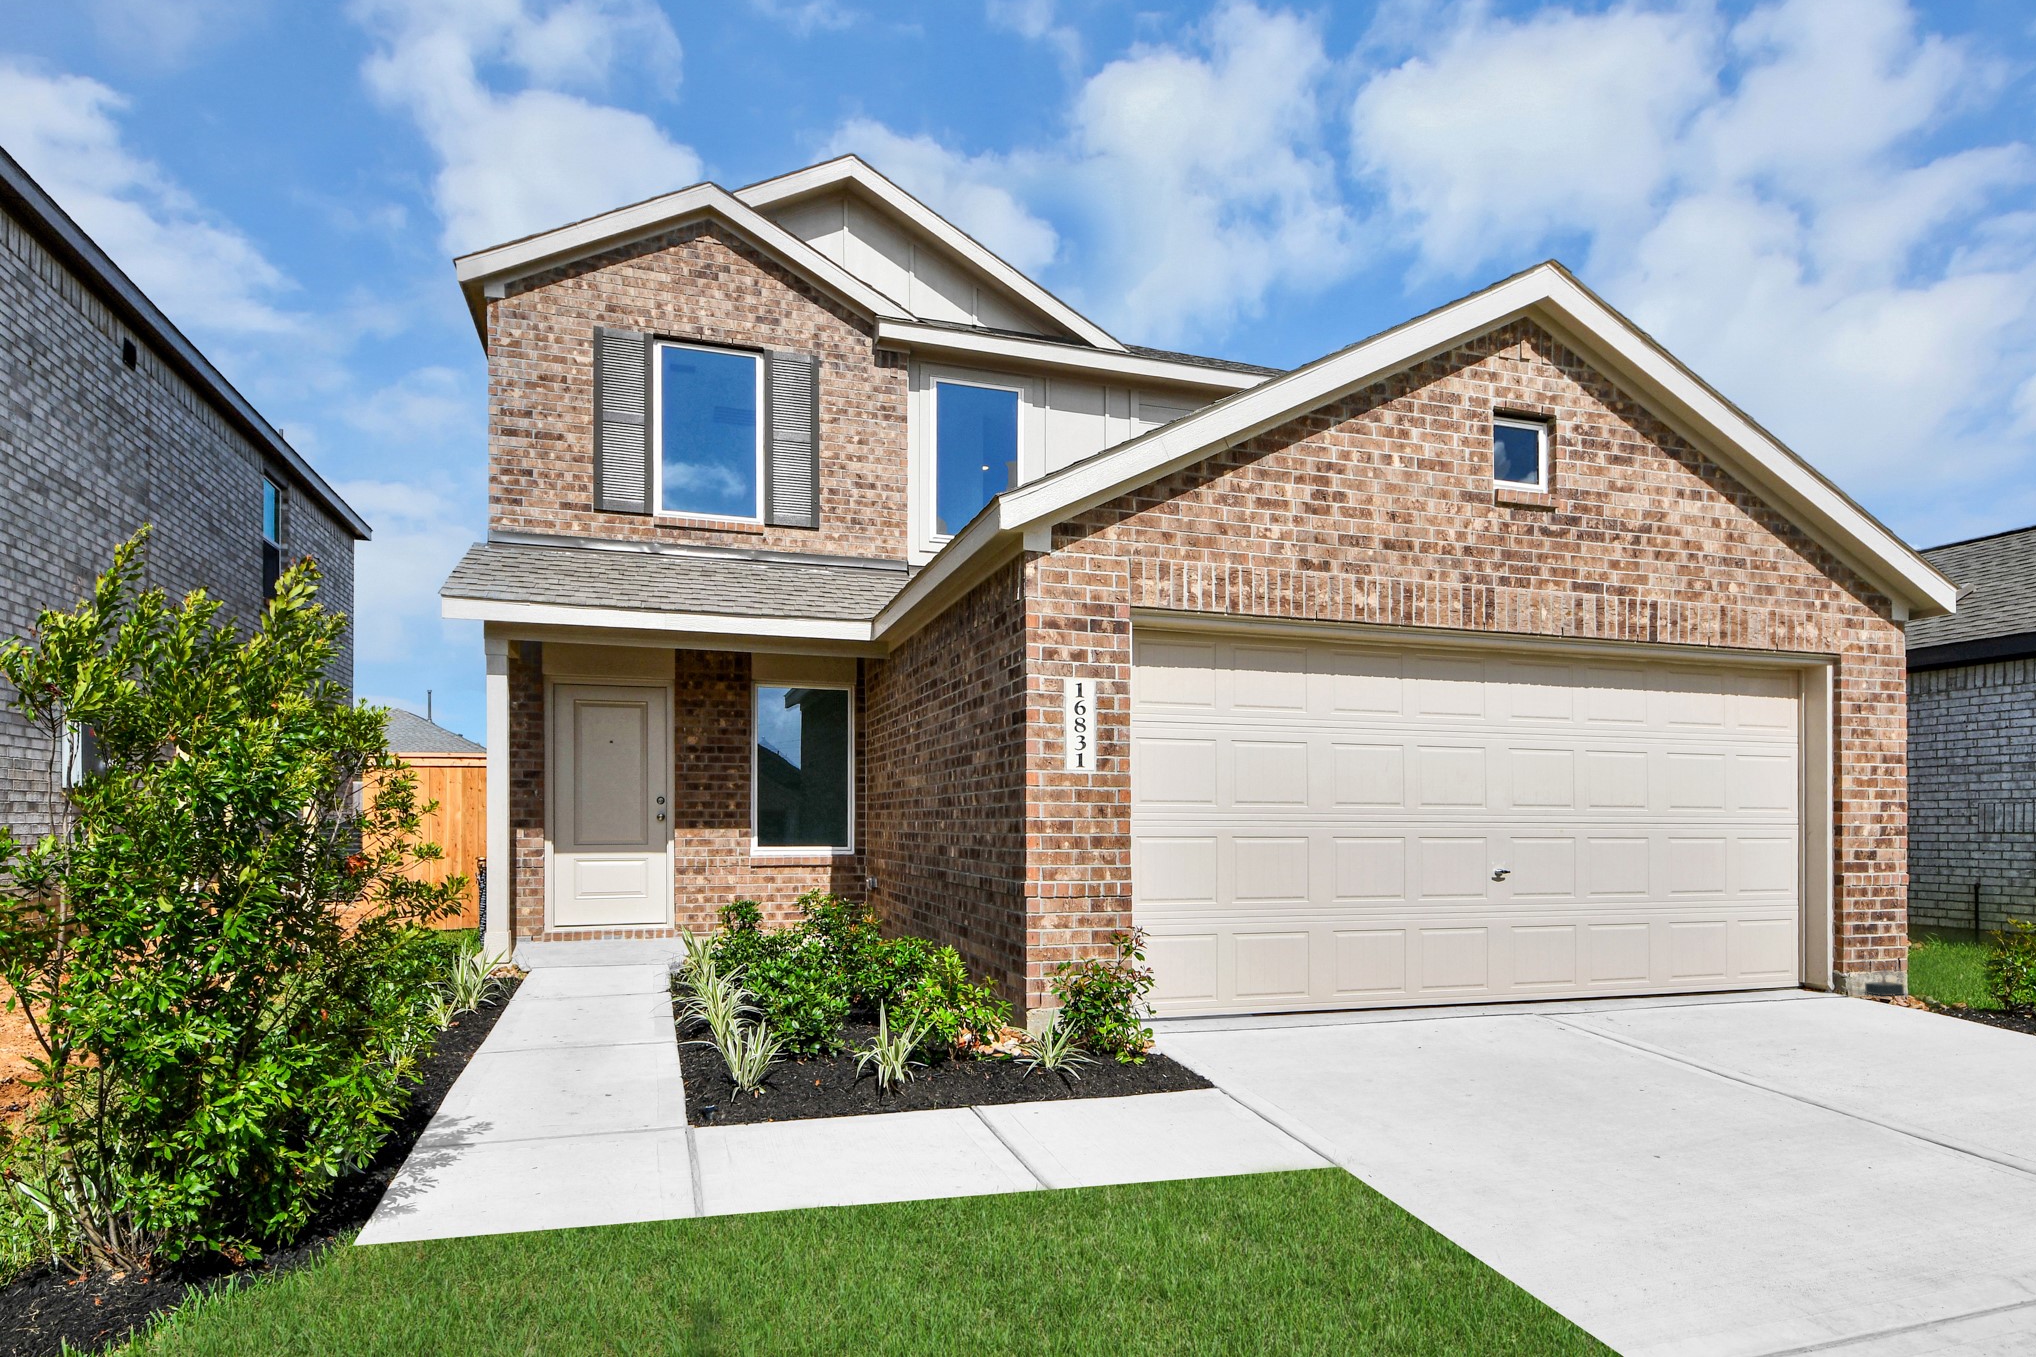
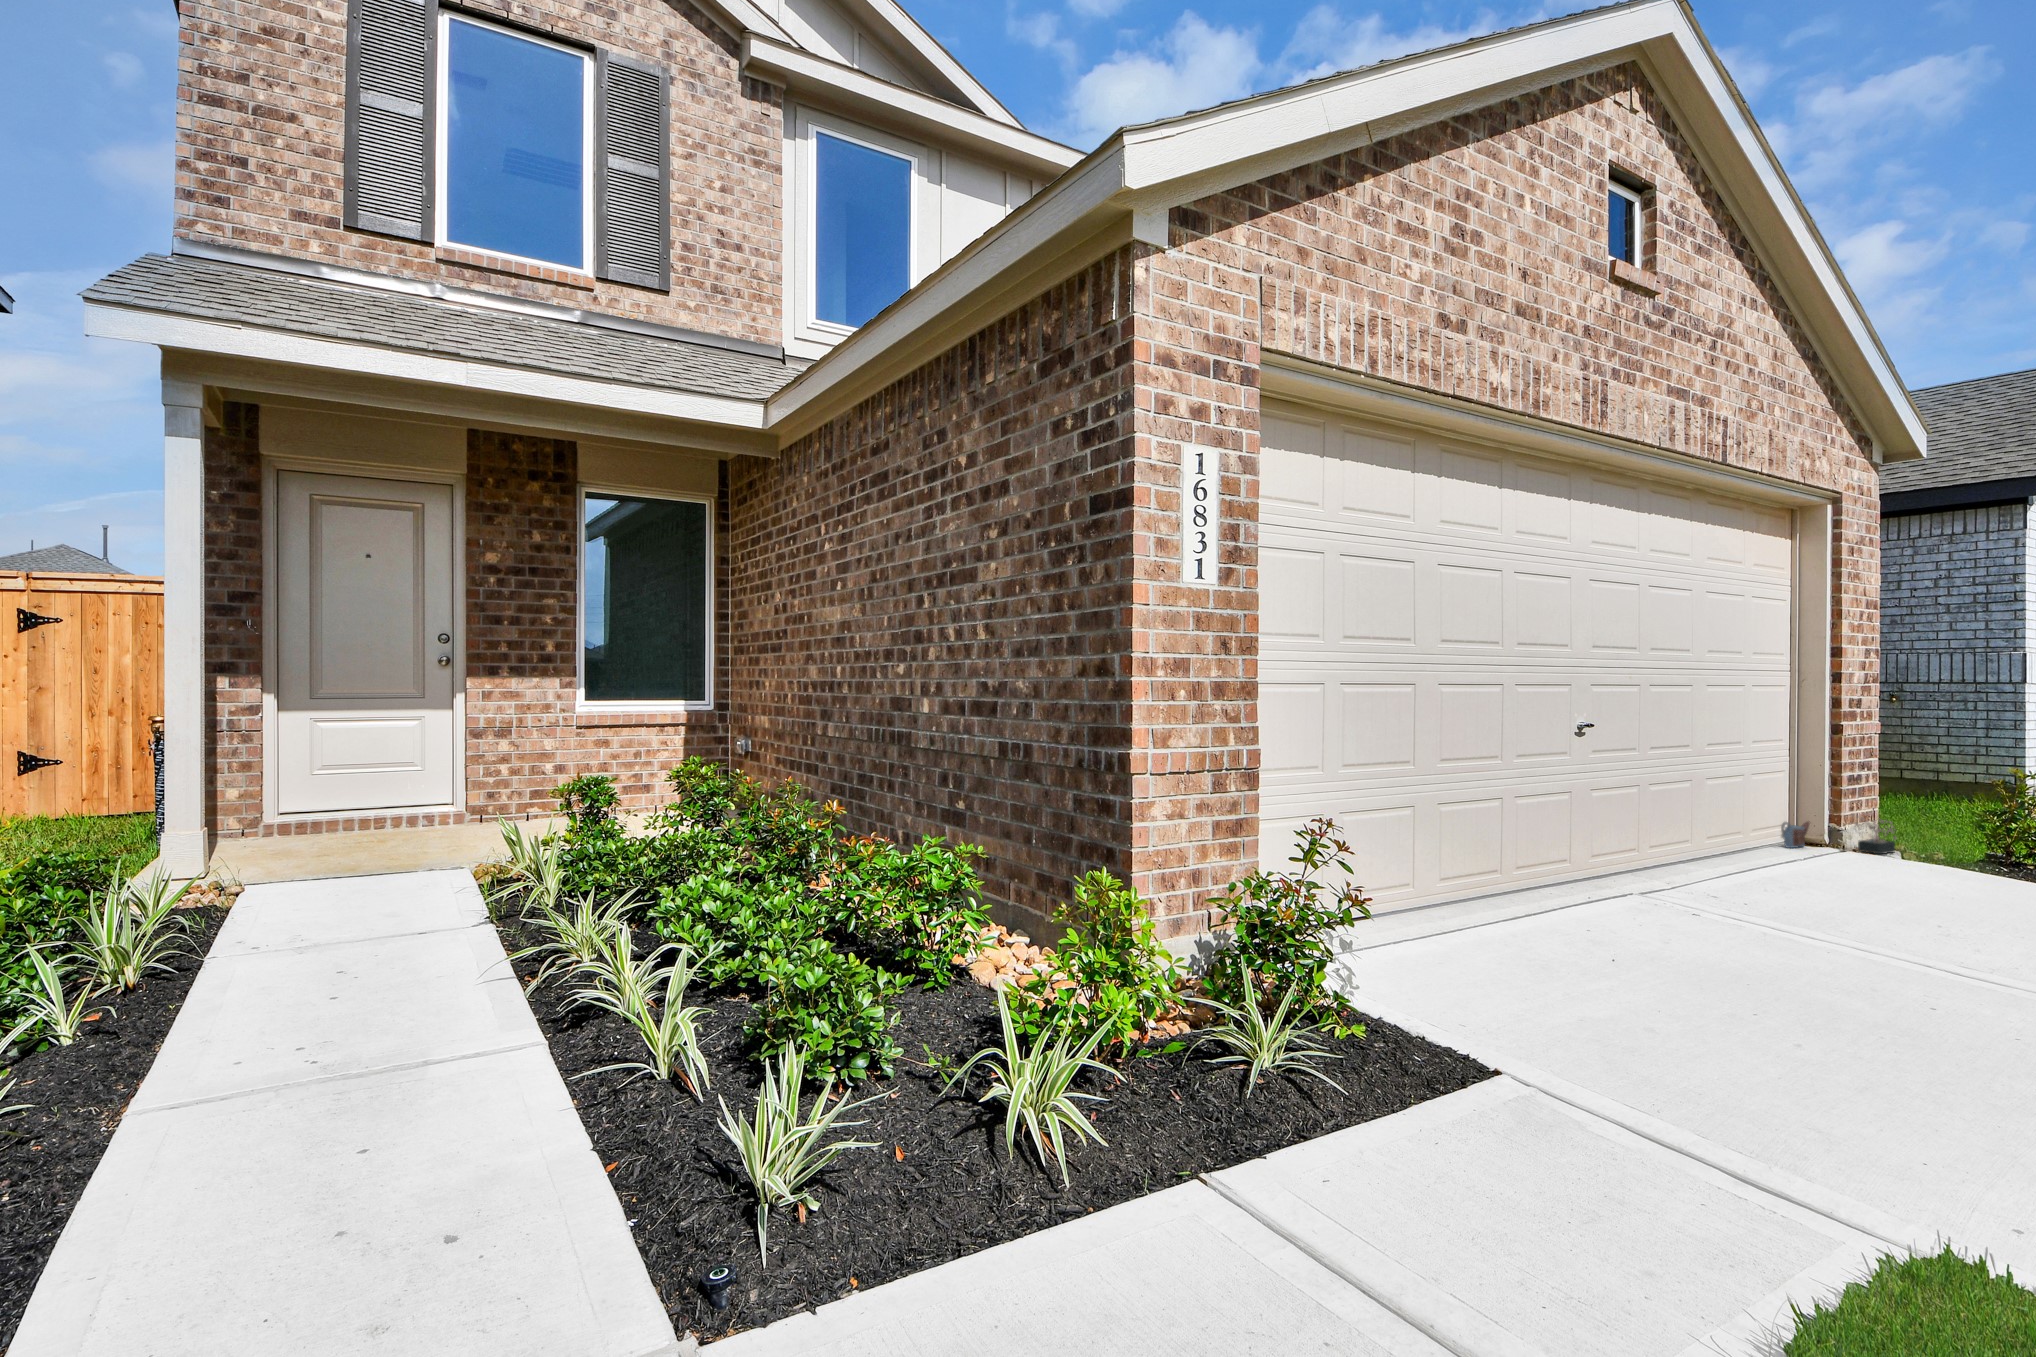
watering can: none [1784,963,1825,989] -> present [1781,821,1810,848]

